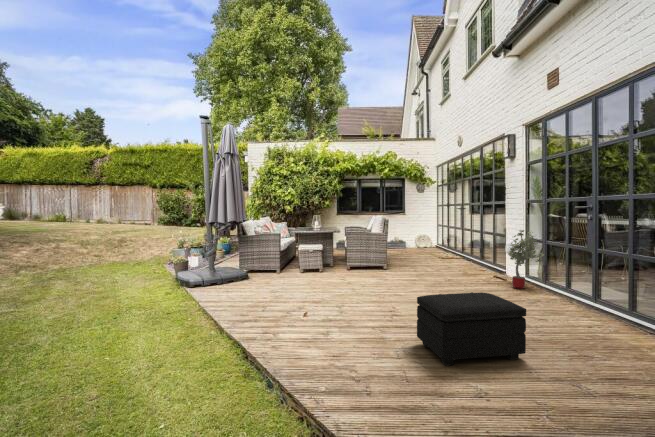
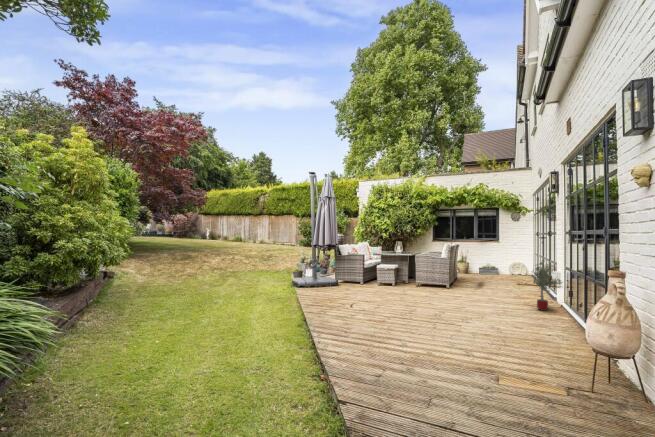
footstool: present [417,292,526,366] -> none [399,297,456,341]

